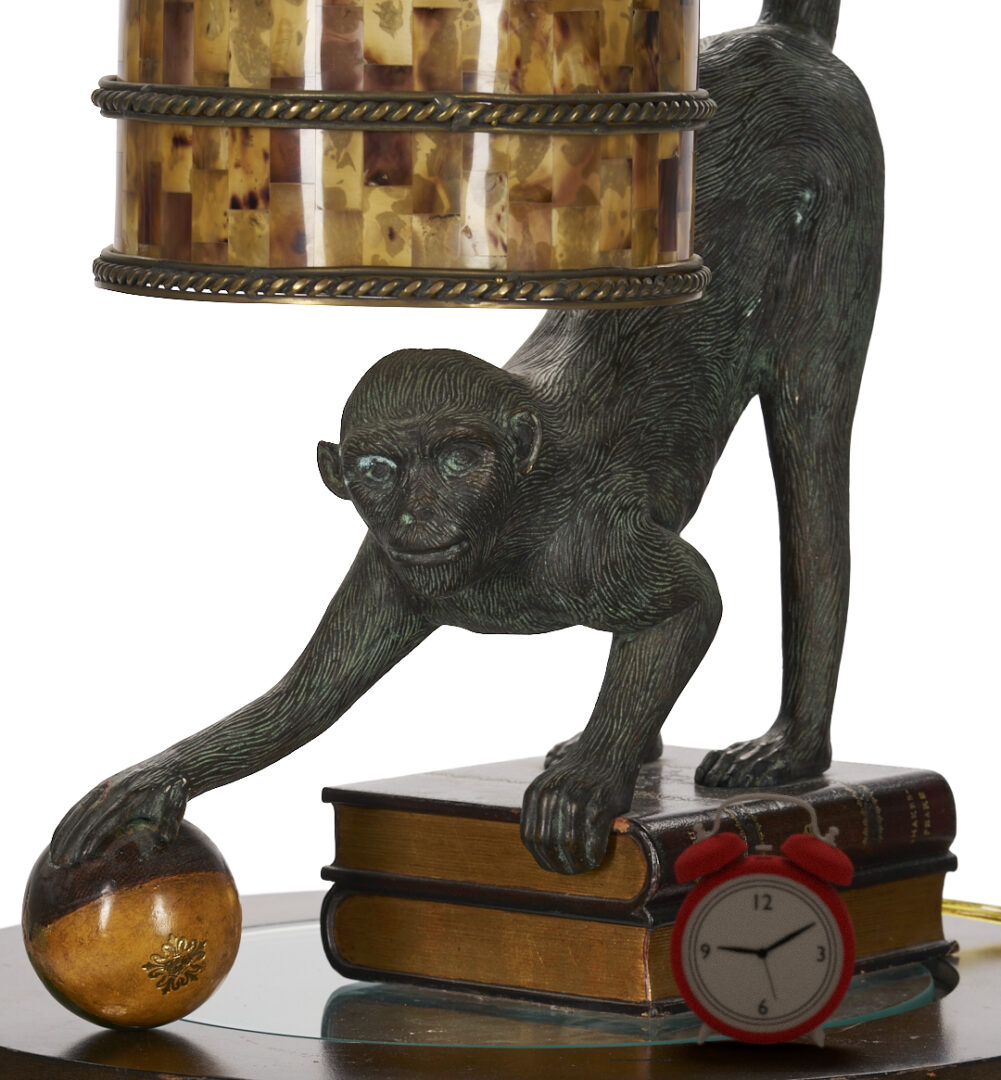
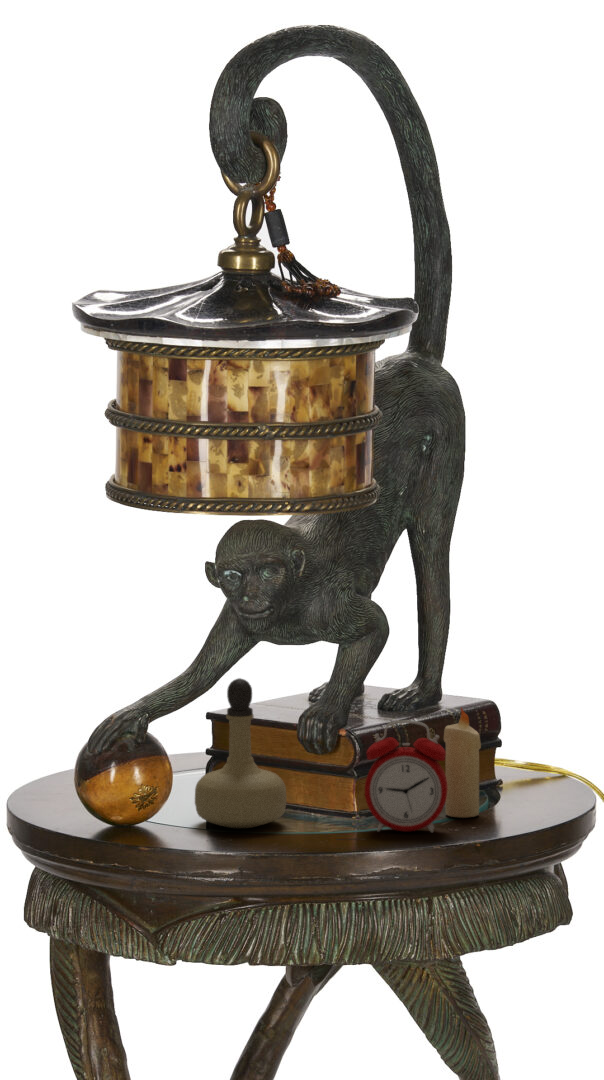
perfume bottle: none [289,698,494,1033] -> present [195,678,286,828]
candle: none [844,770,926,1016] -> present [444,708,481,818]

